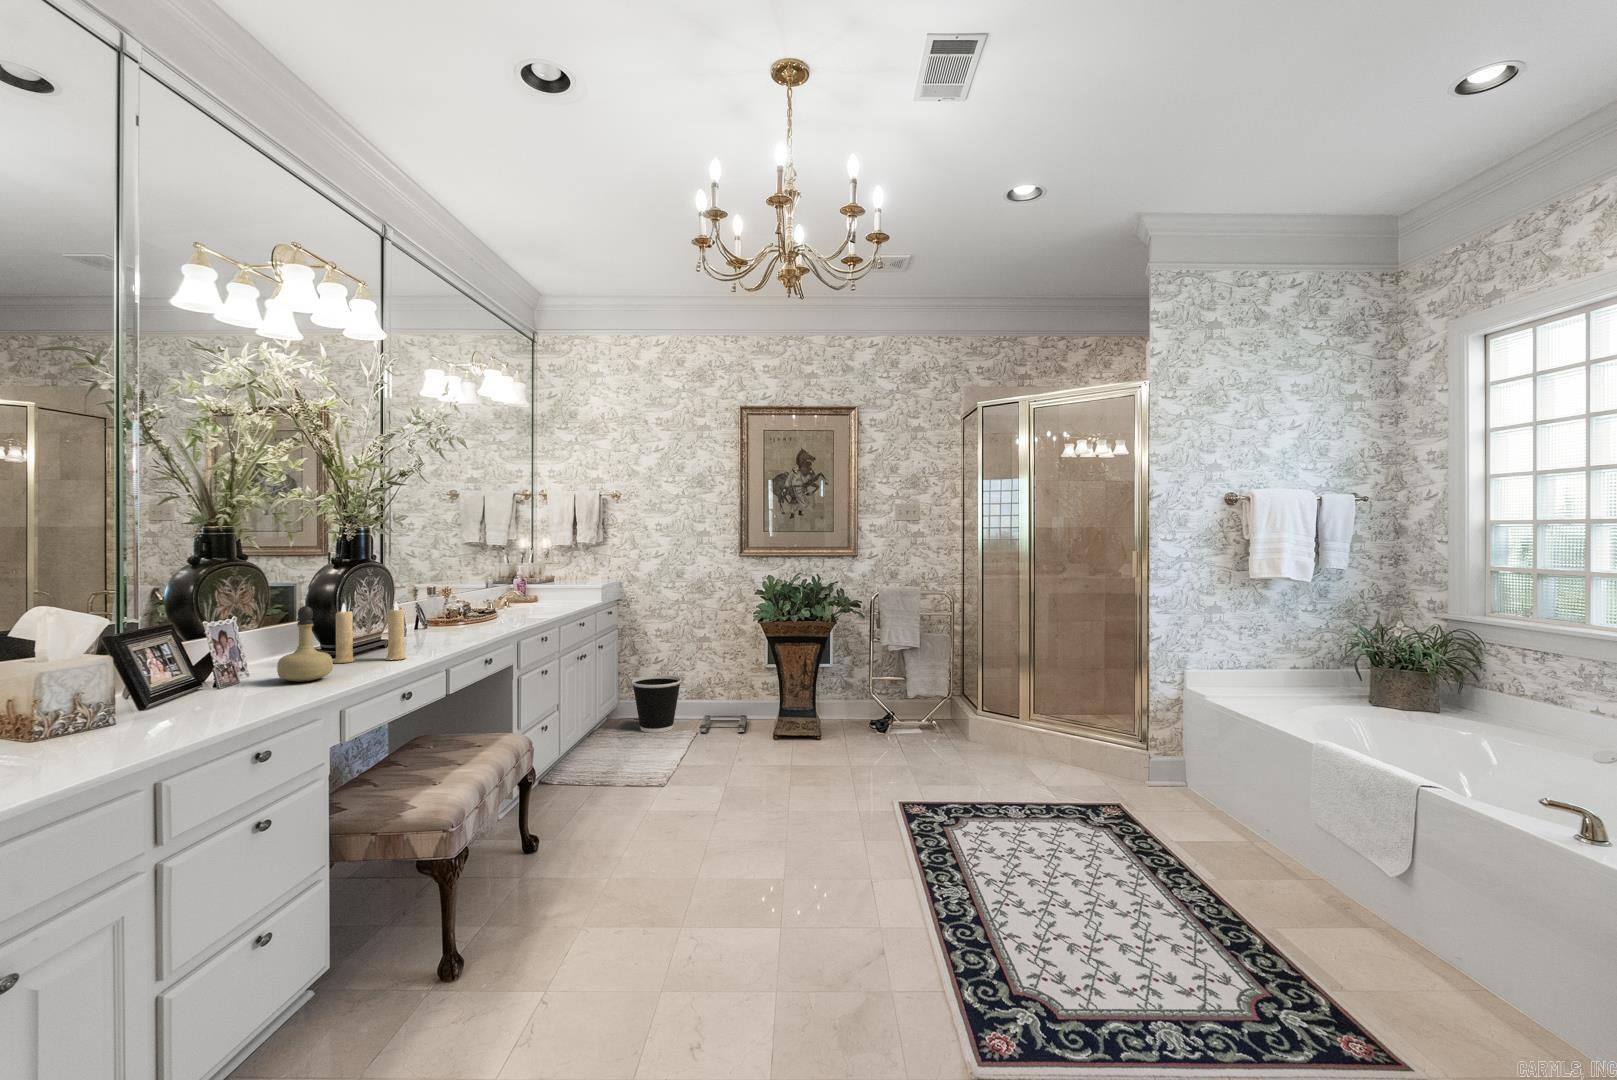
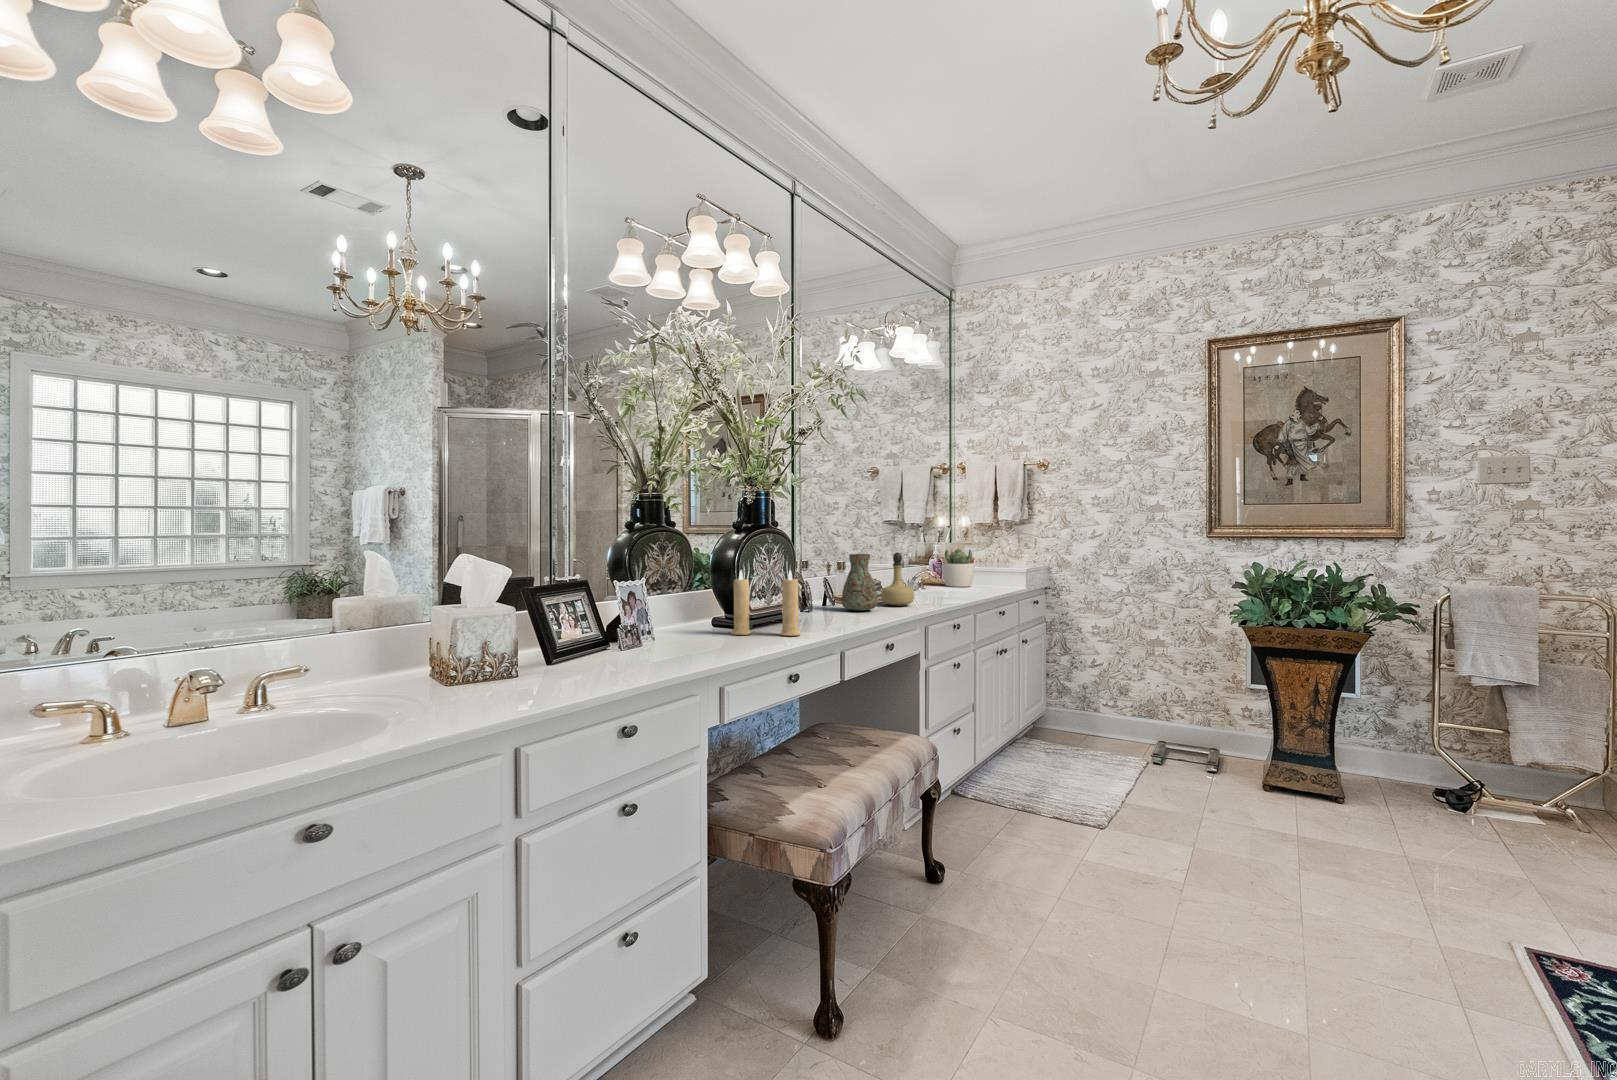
succulent plant: none [527,568,557,602] -> present [942,549,975,587]
decorative vase: none [437,580,473,631] -> present [842,554,878,611]
perfume bottle: present [277,606,333,682] -> present [881,552,914,606]
wastebasket: present [632,675,682,733] -> none [1062,684,1127,755]

